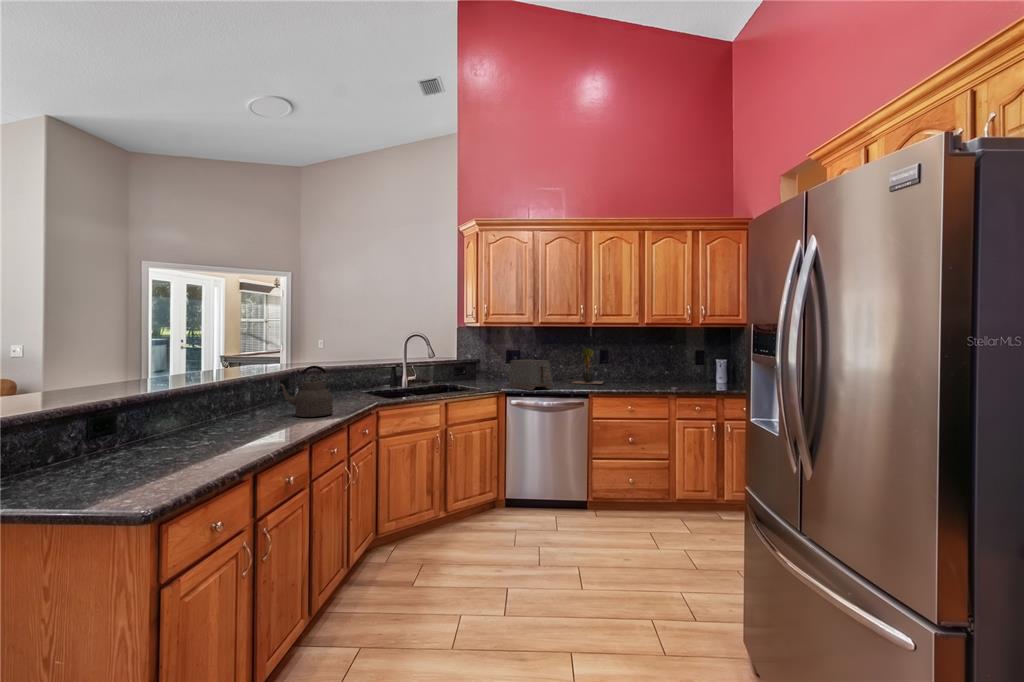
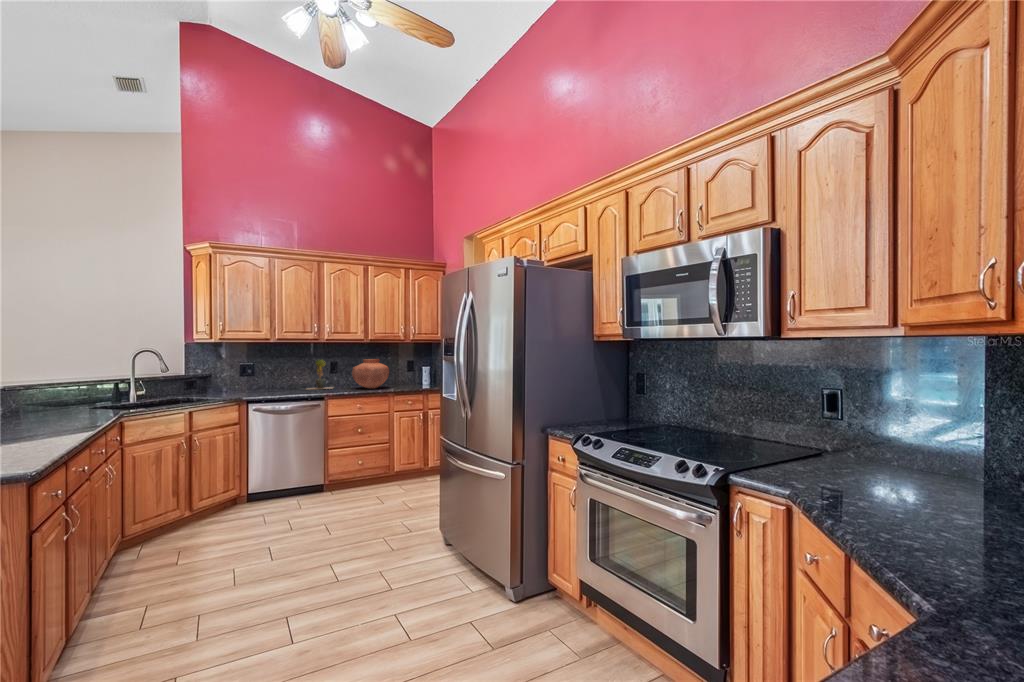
vase: none [624,350,671,387] -> present [352,359,389,389]
toaster: present [509,360,552,390] -> none [249,370,292,396]
kettle: present [277,366,333,417] -> none [21,378,89,427]

